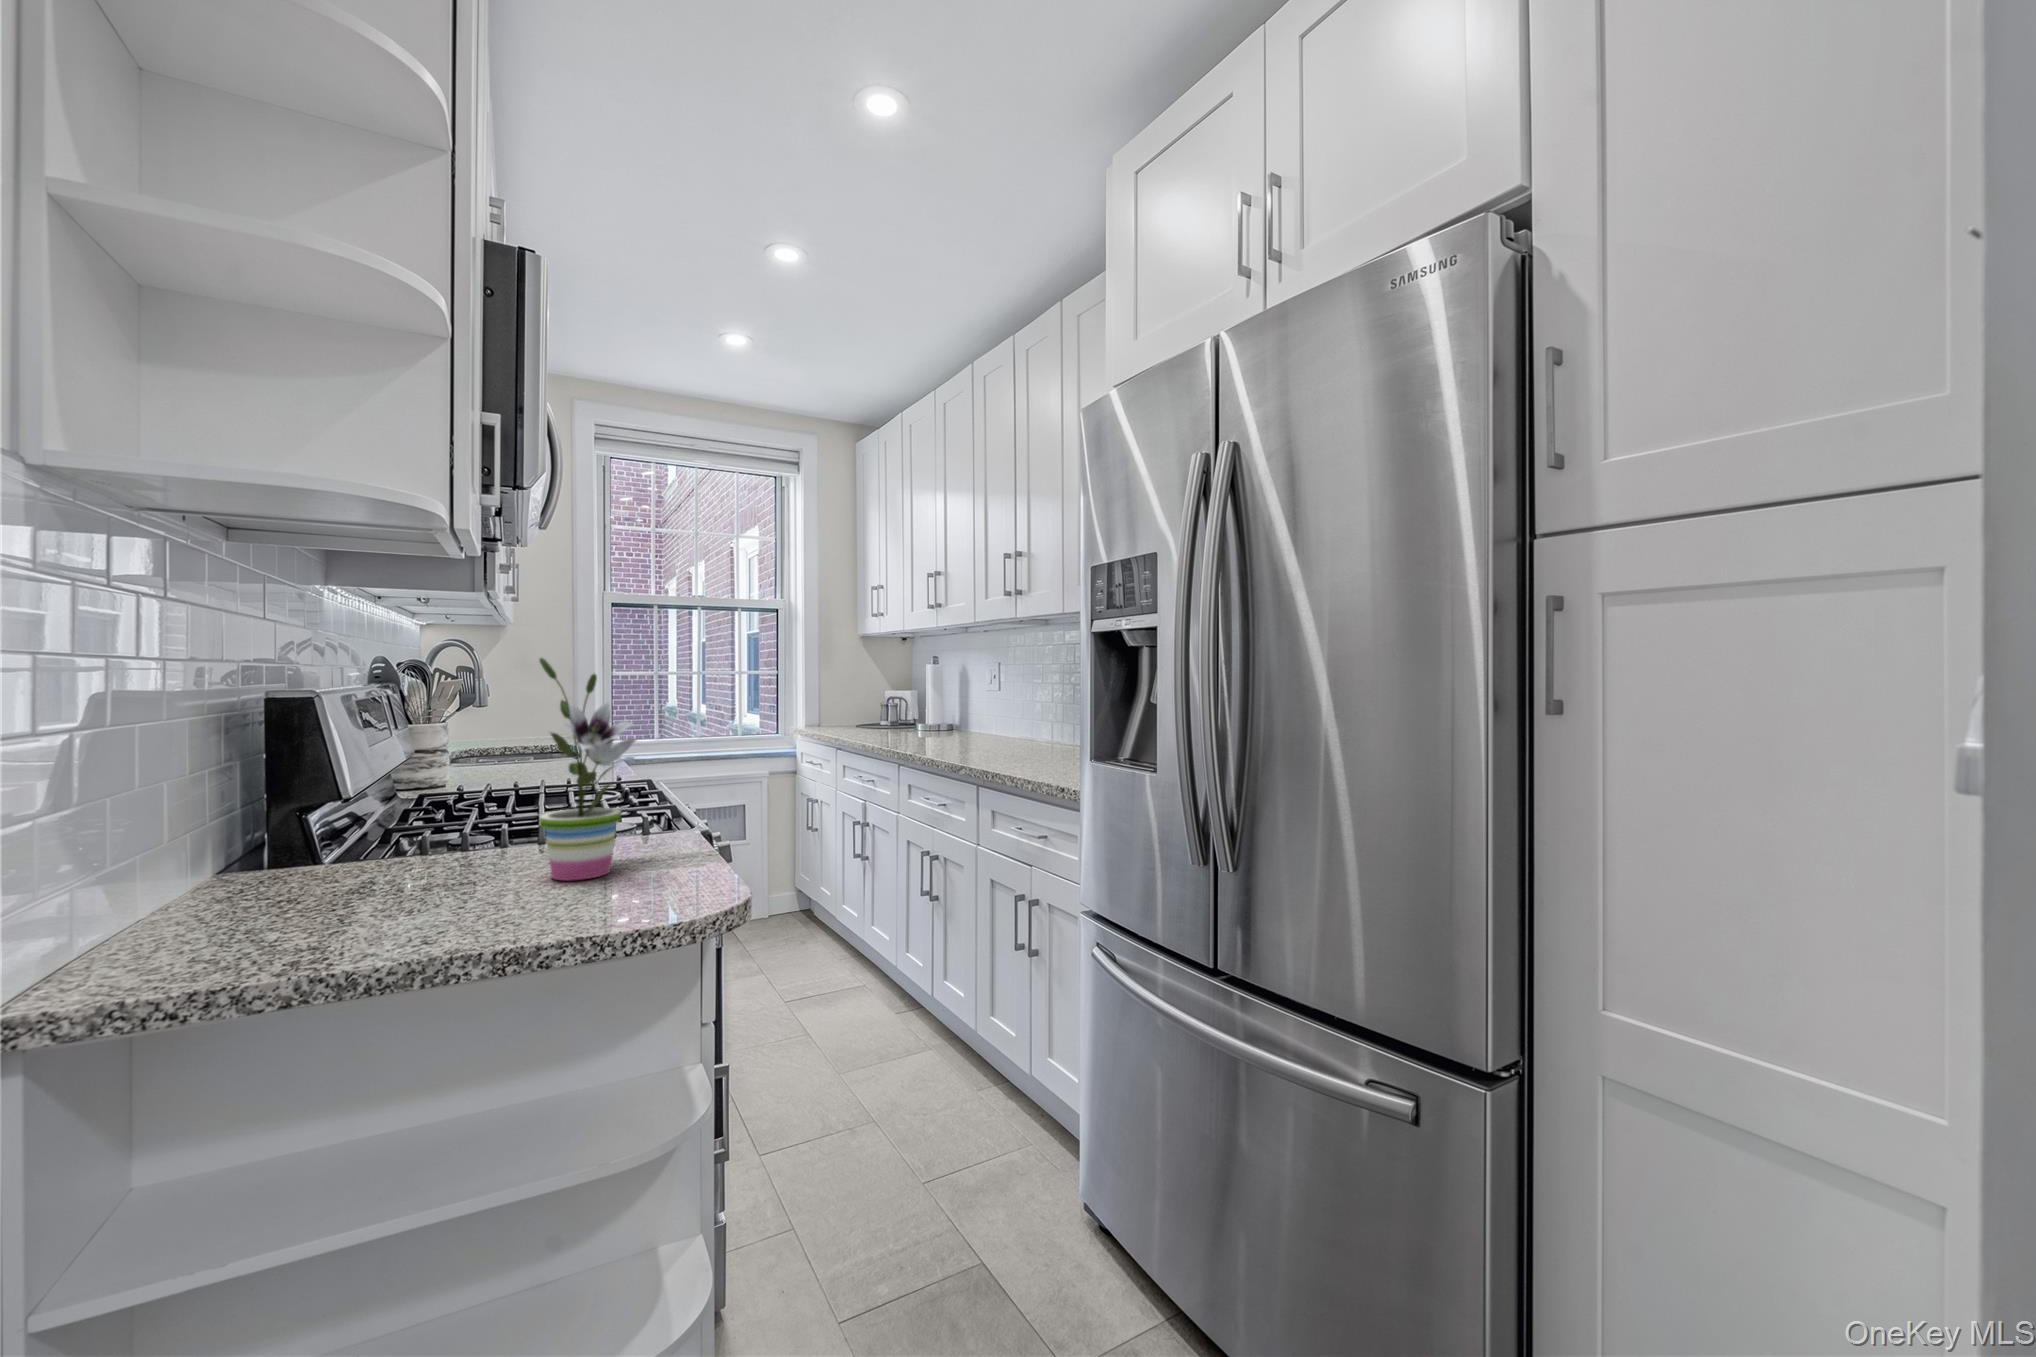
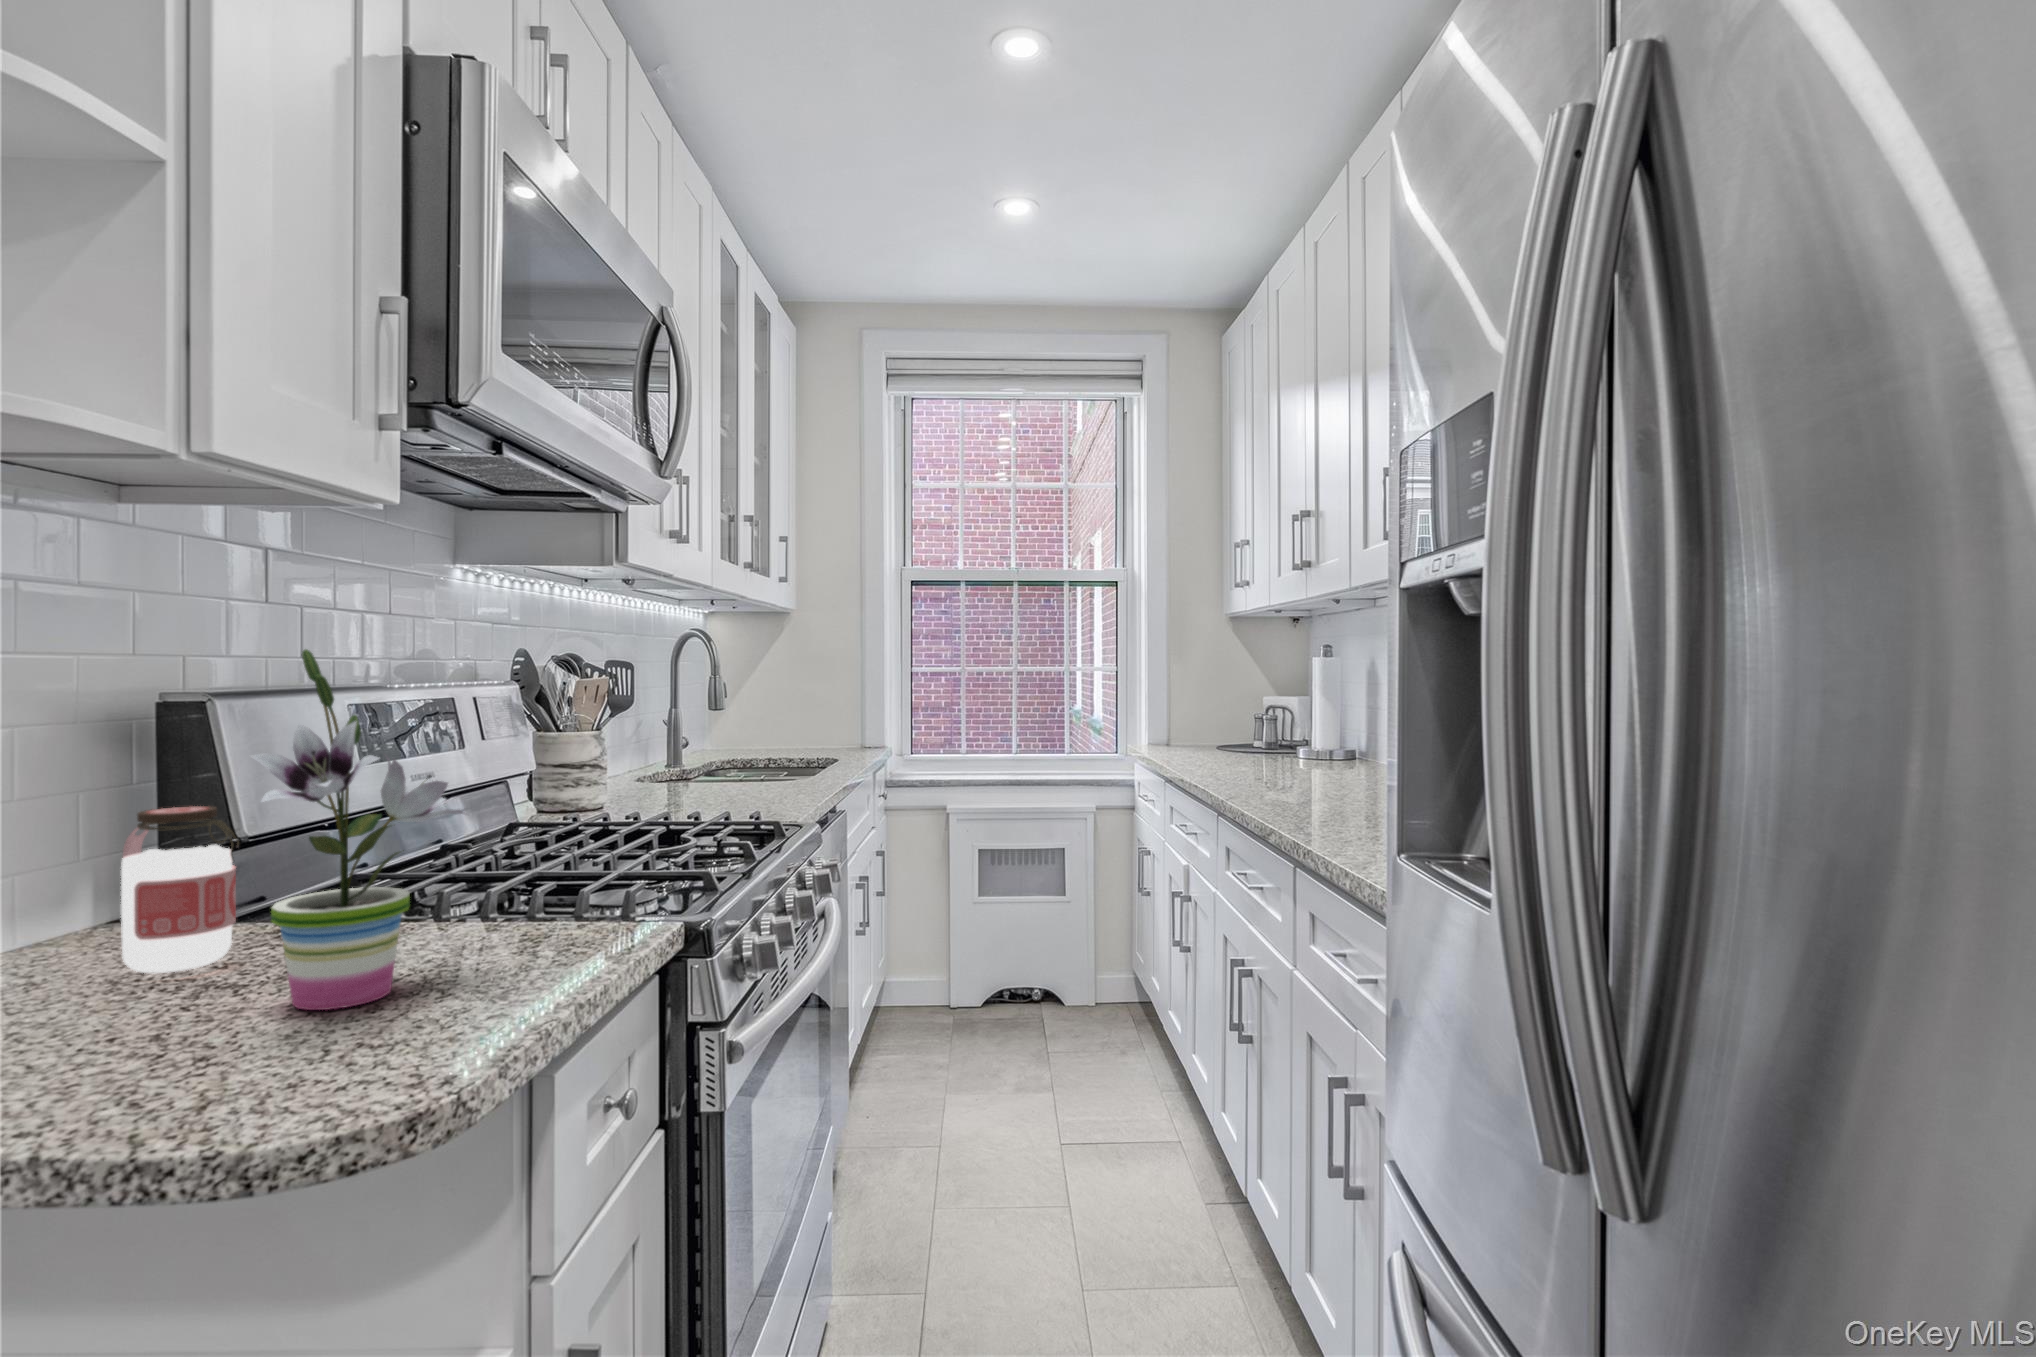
jar: none [352,767,439,886] -> present [121,806,239,973]

